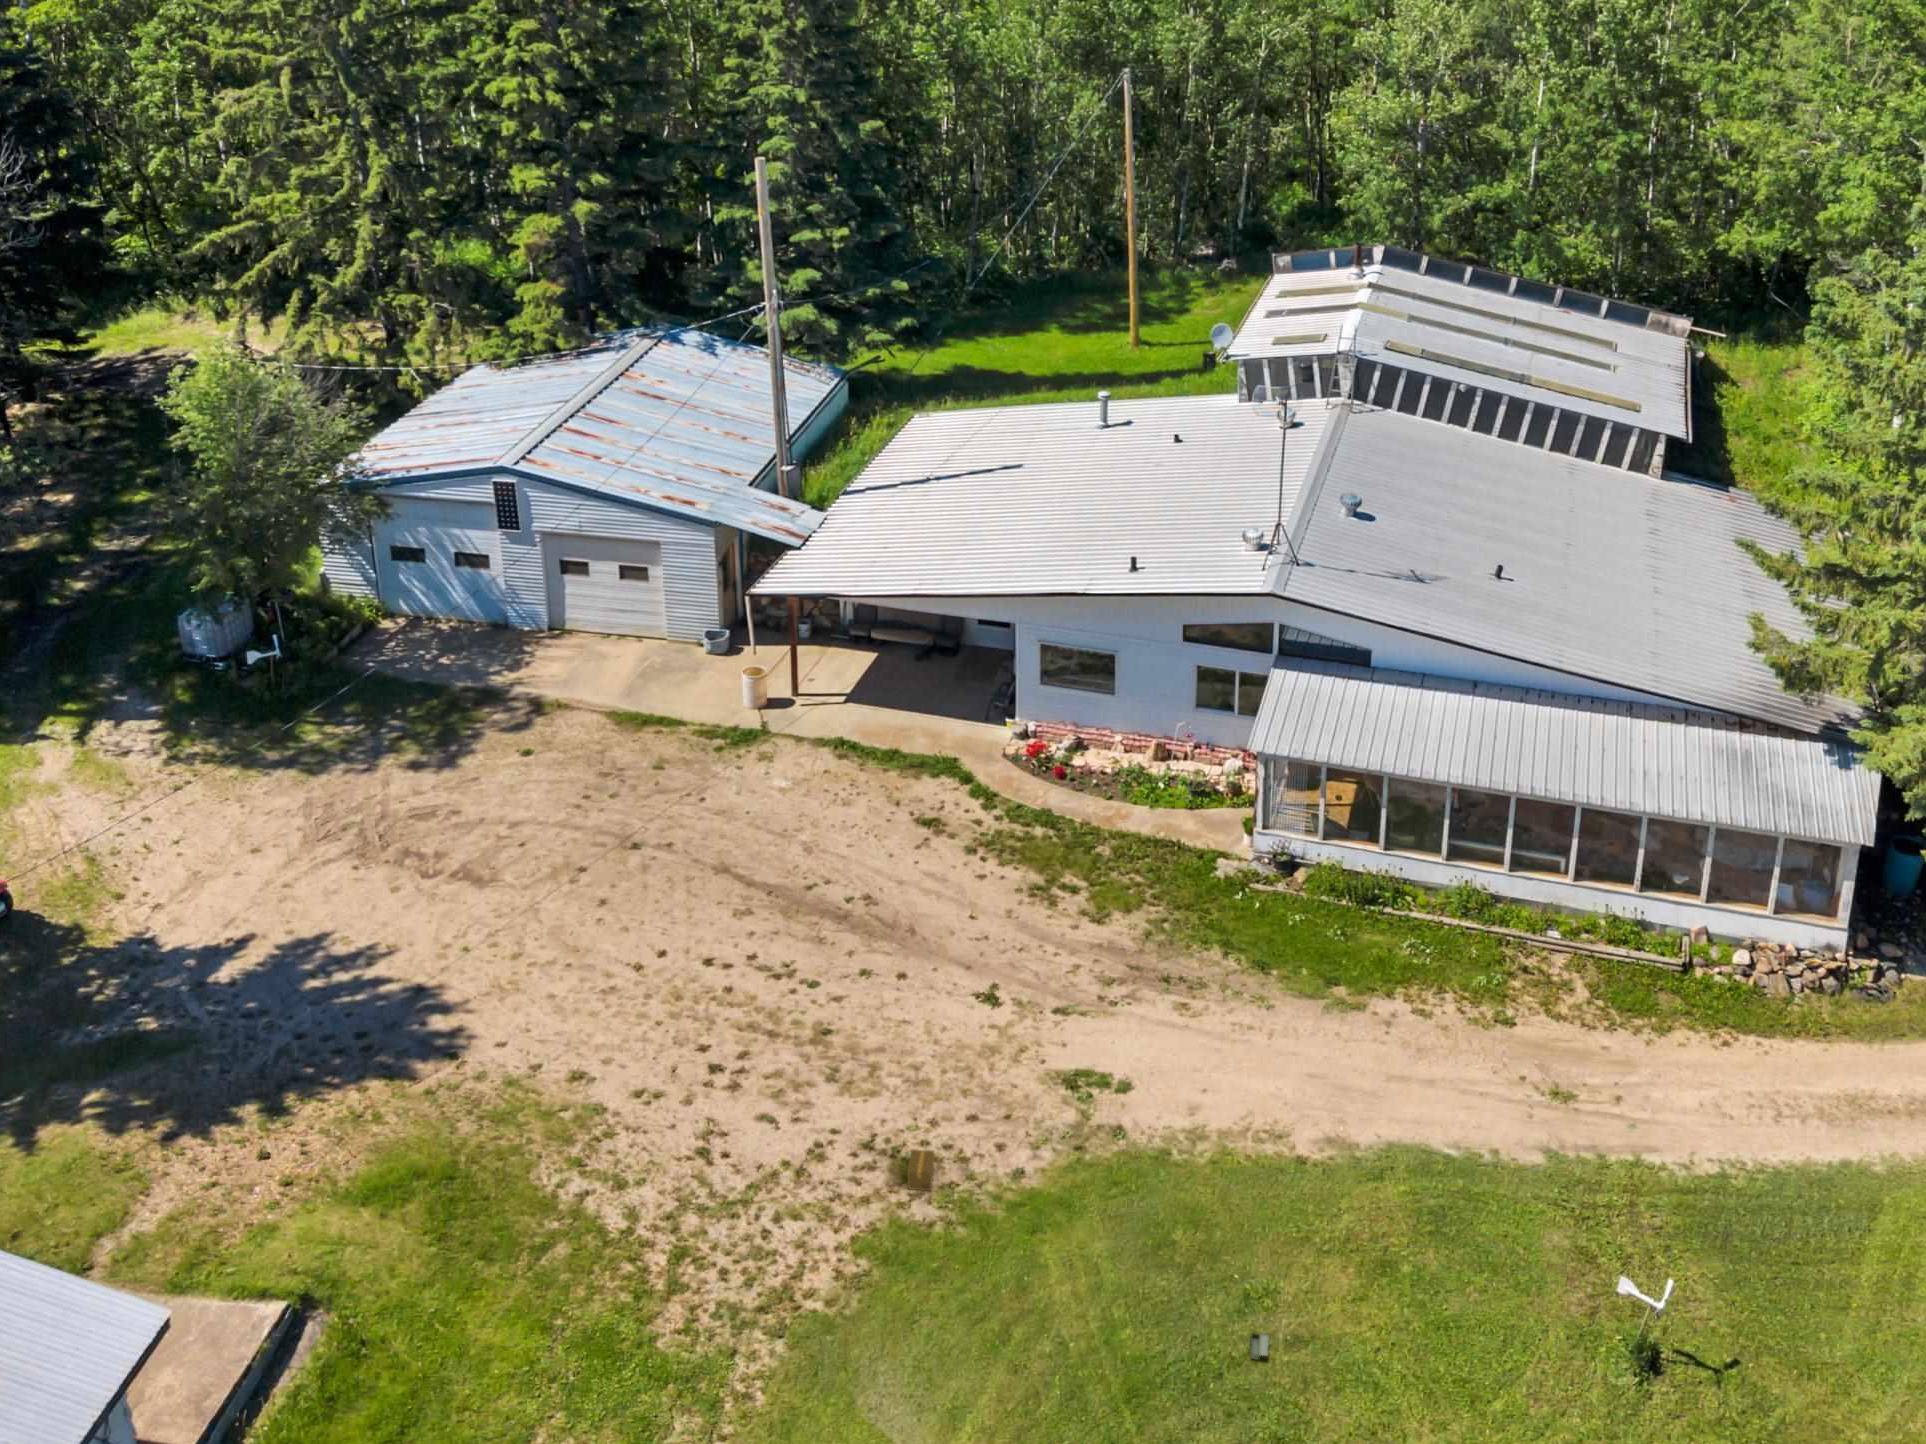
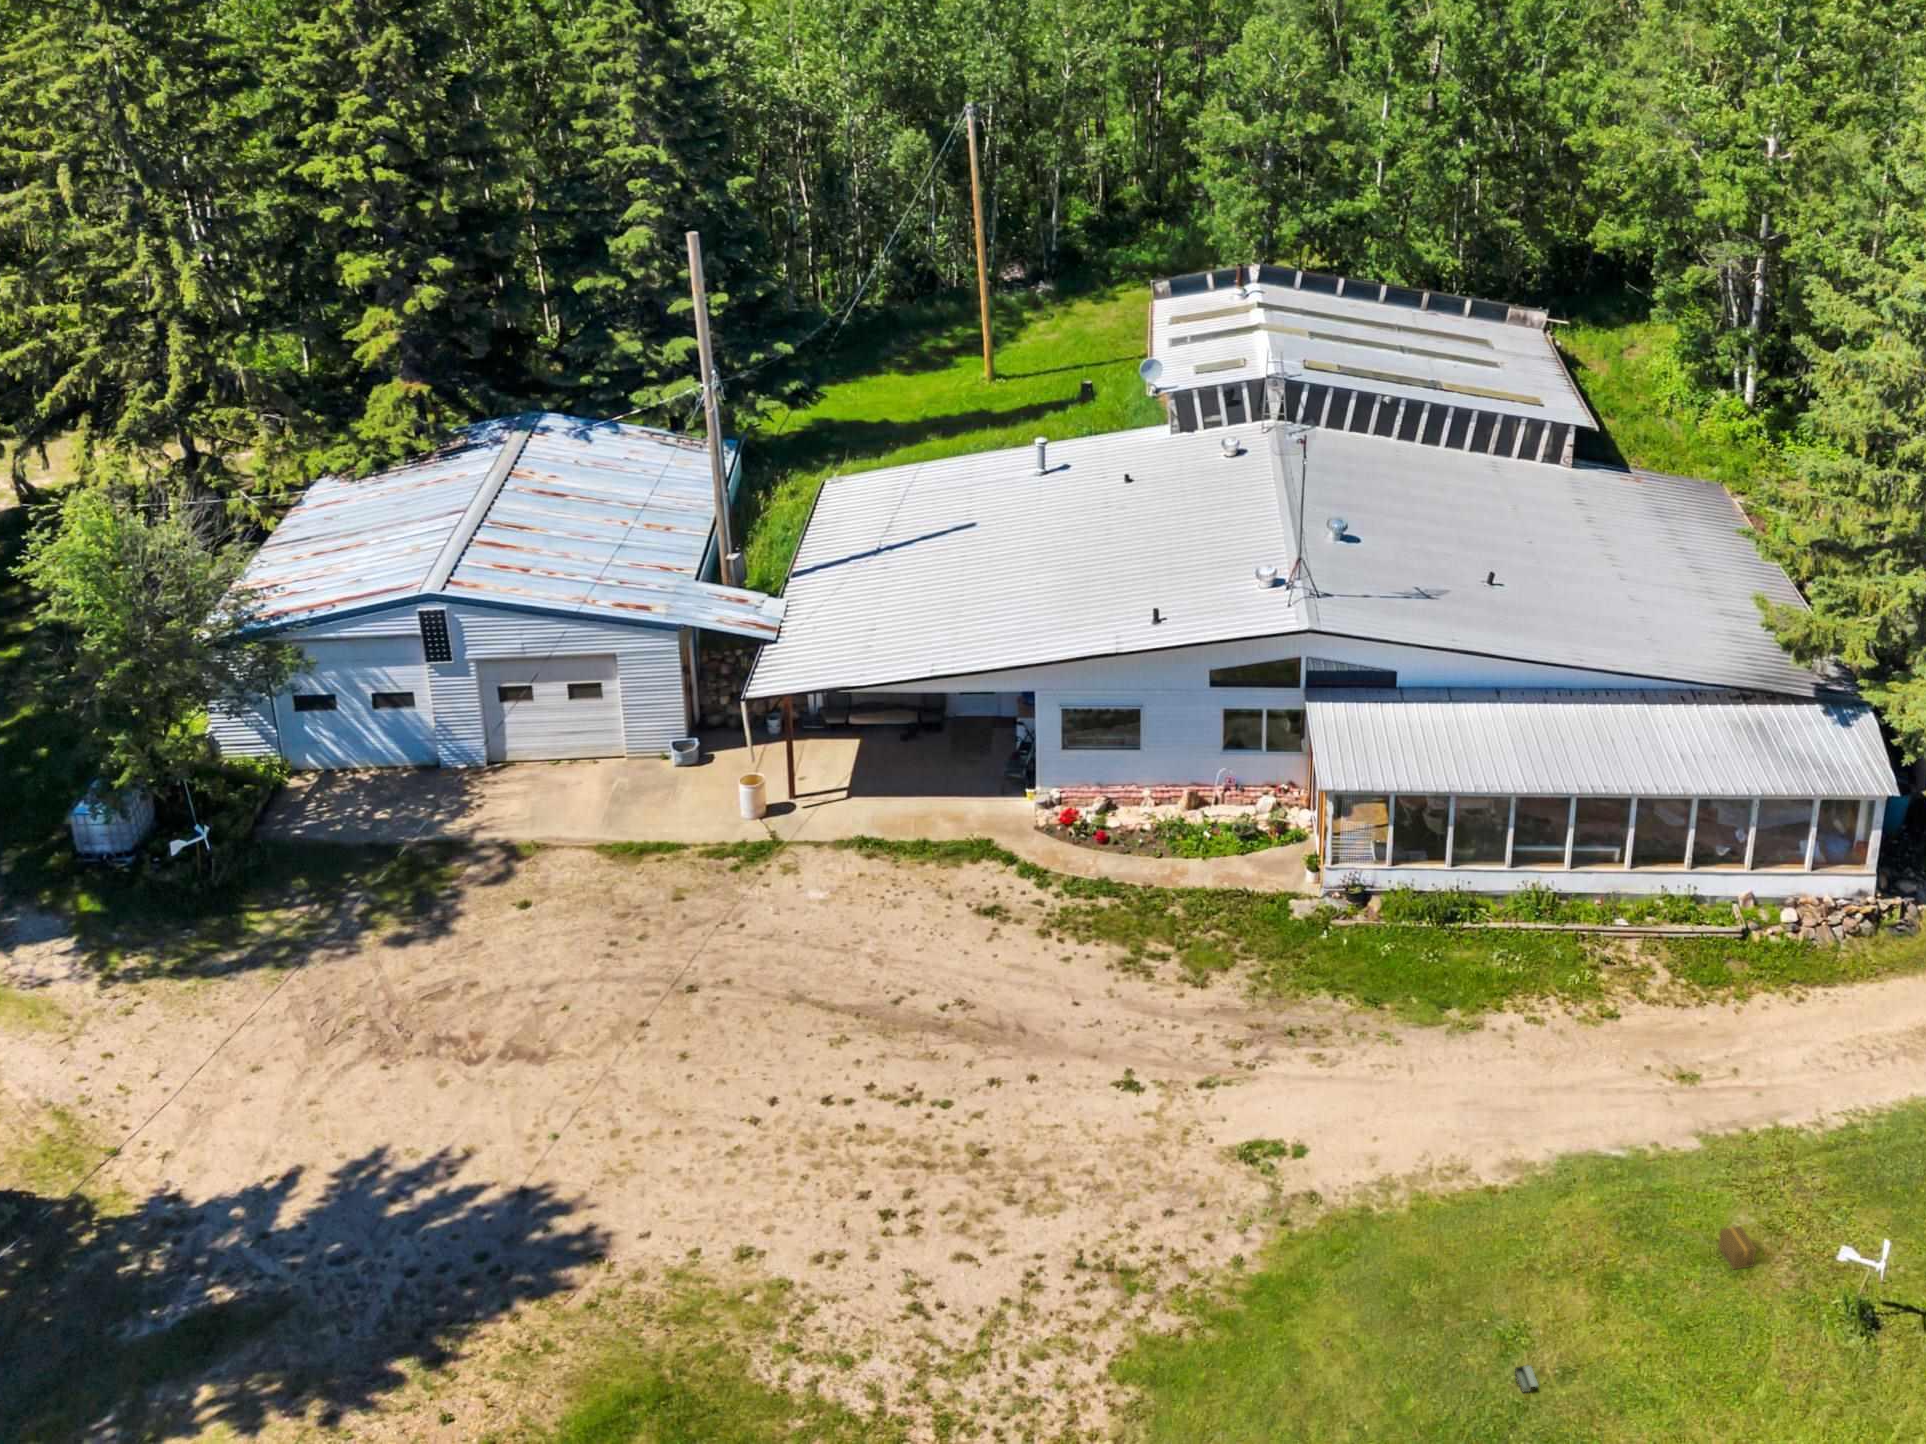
cardboard box: present [907,1149,935,1191] -> present [1718,1226,1756,1270]

